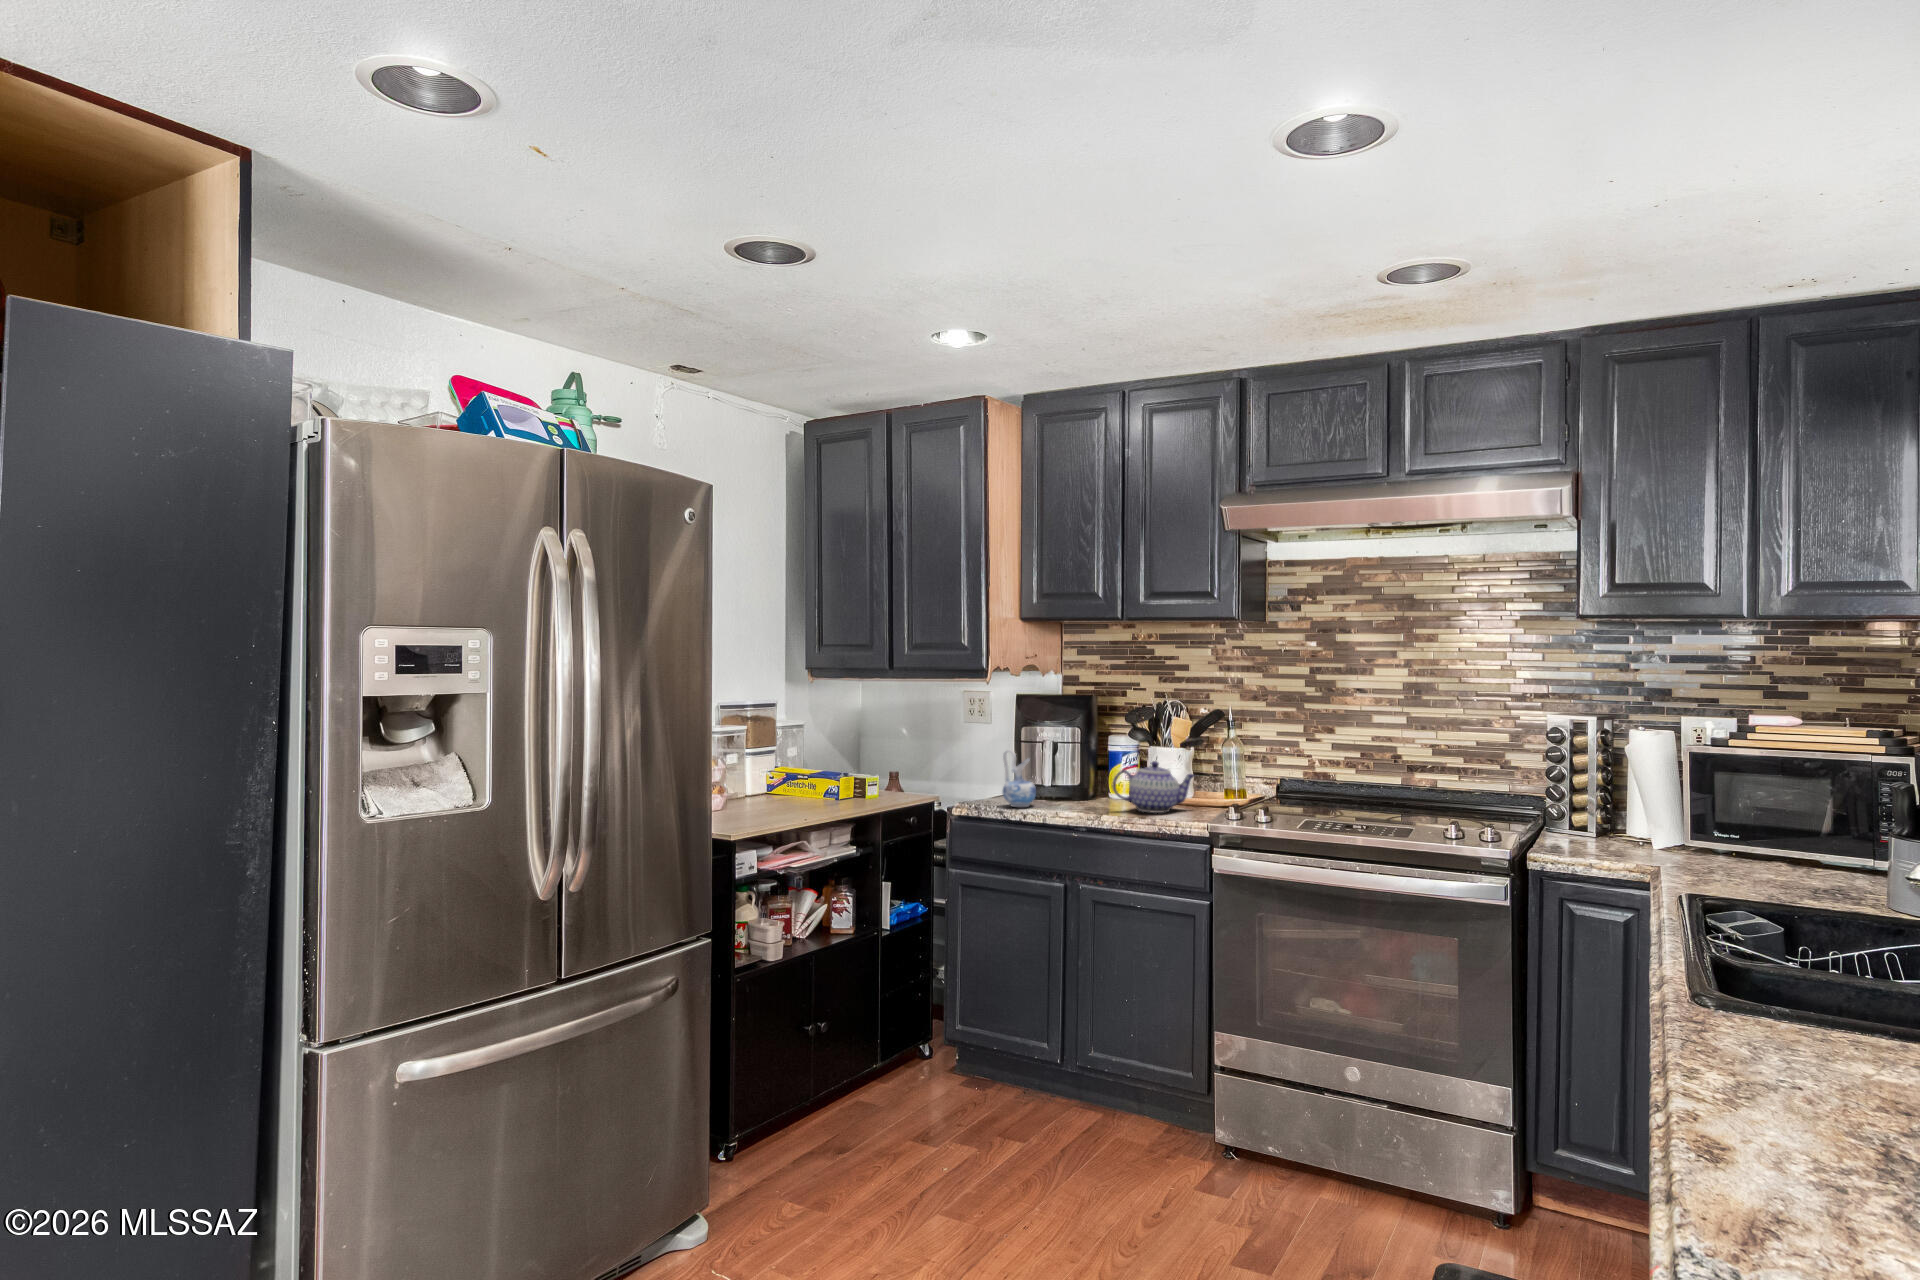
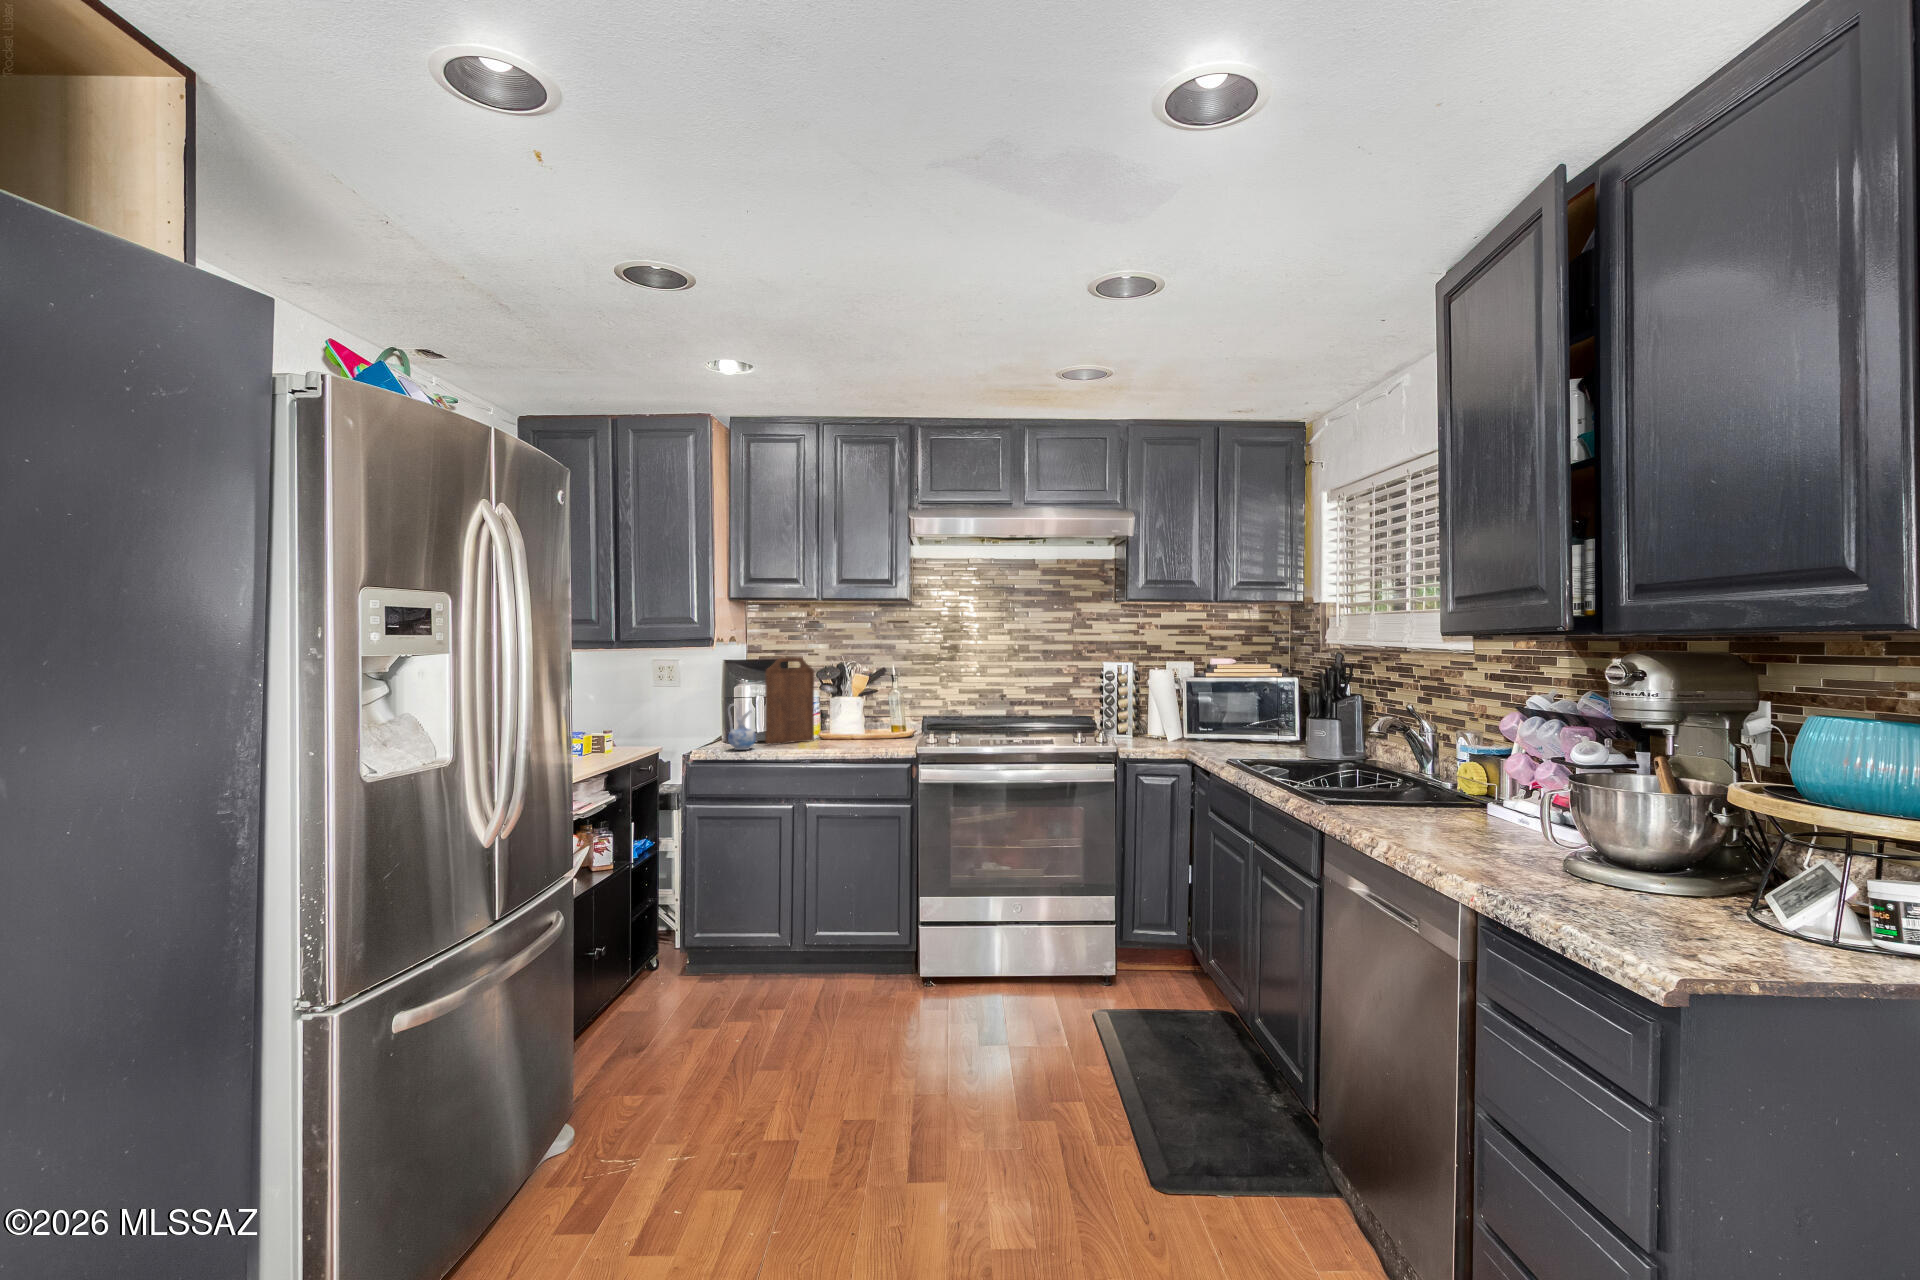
cutting board: none [1053,693,1117,803] -> present [765,657,814,744]
teapot: present [1113,761,1195,813] -> none [823,706,883,745]

